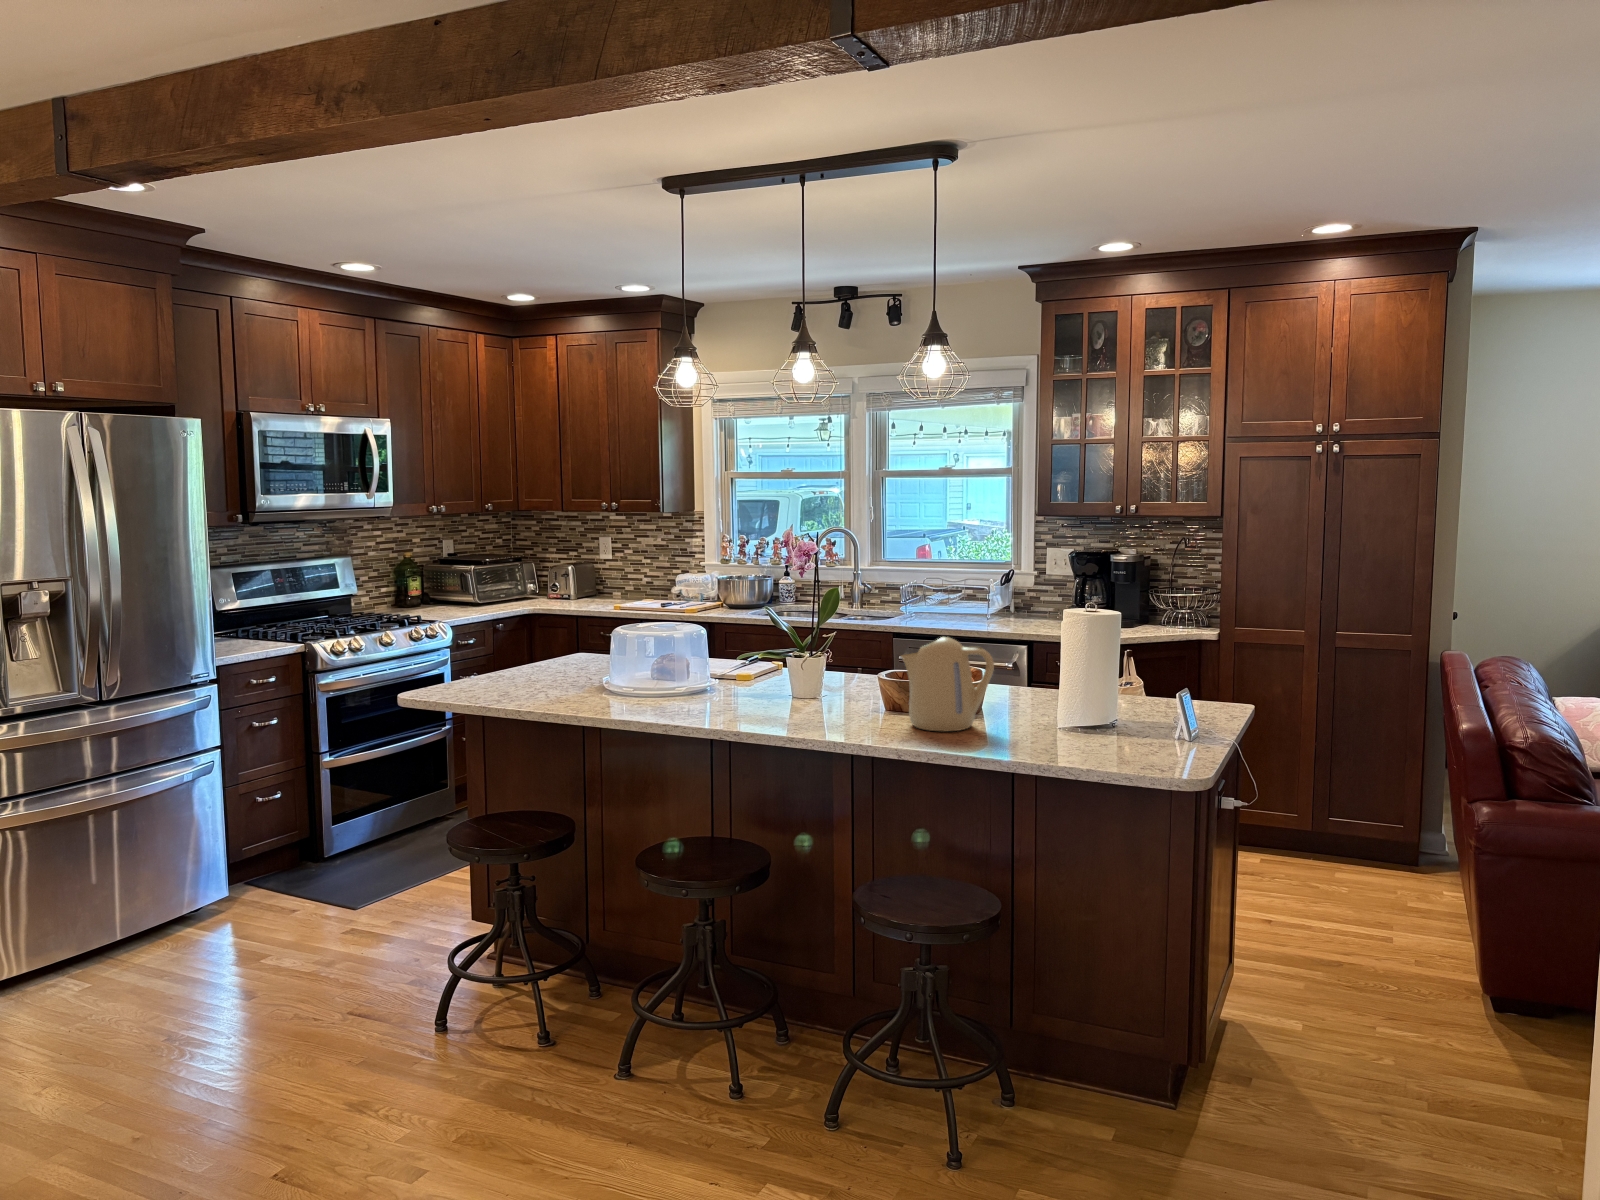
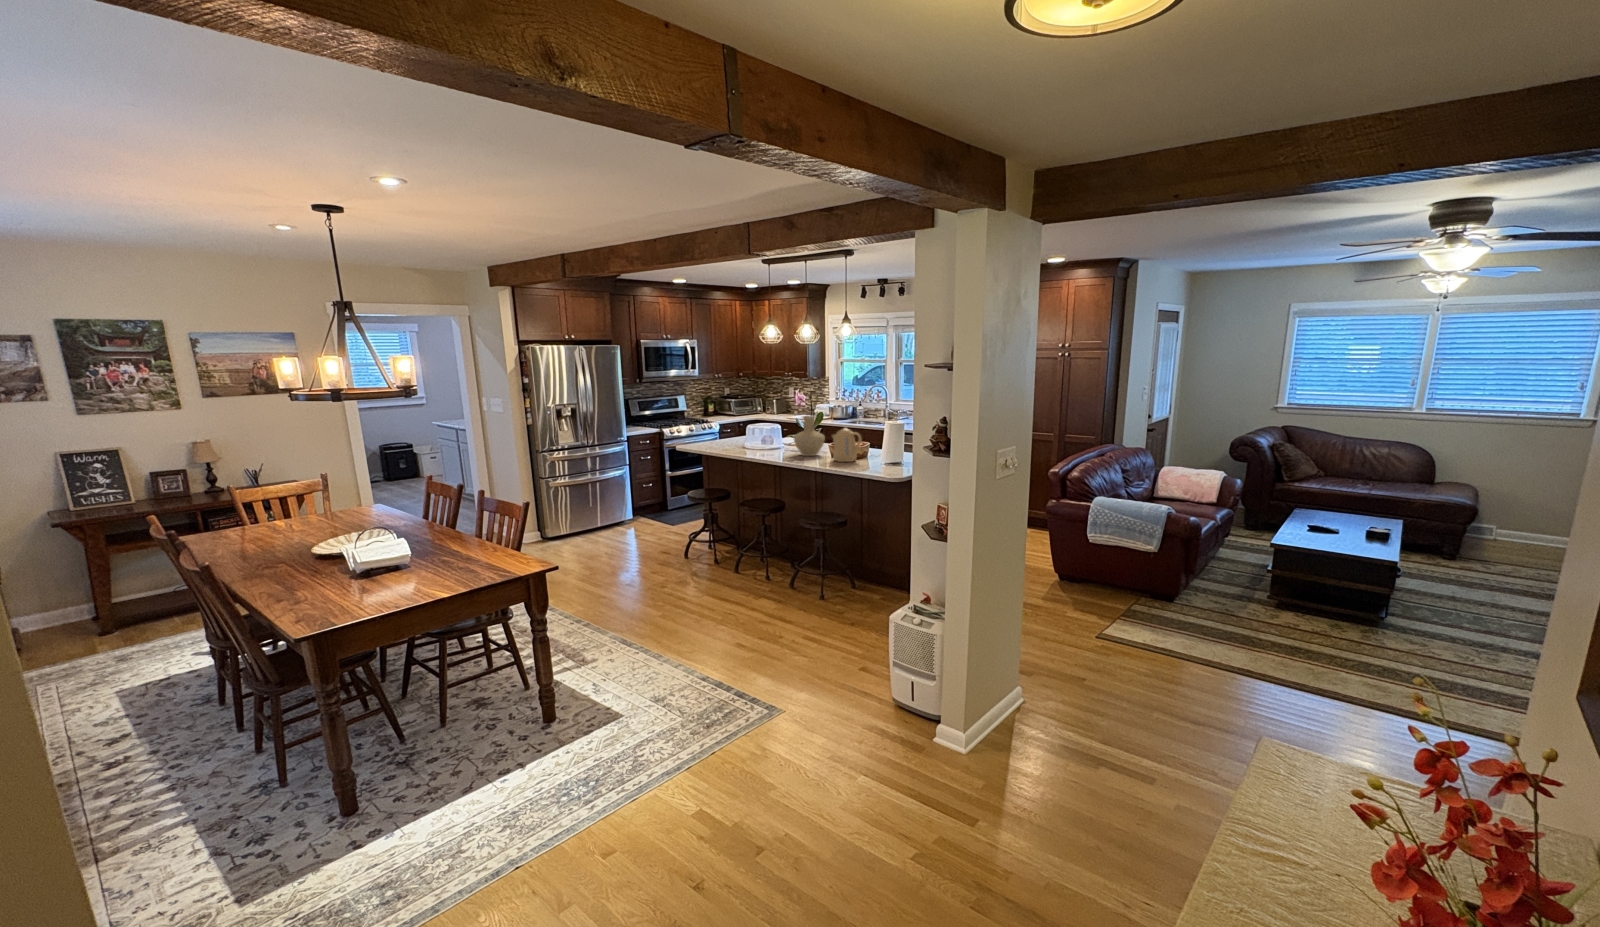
vase: none [776,604,863,716] -> present [794,416,825,456]

